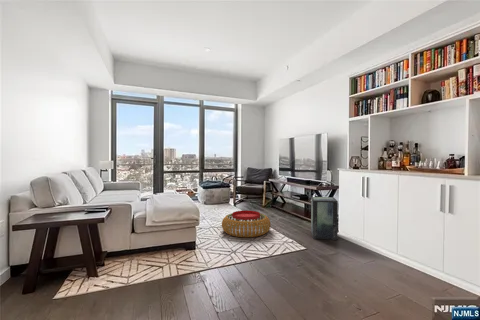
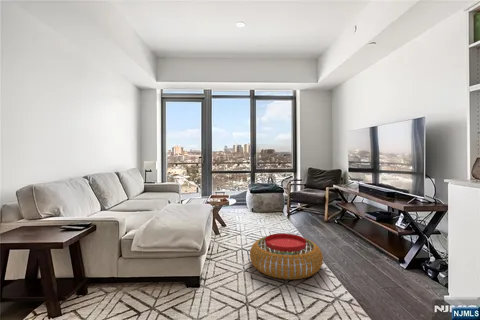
storage box: present [311,197,338,240] -> none [393,223,446,309]

